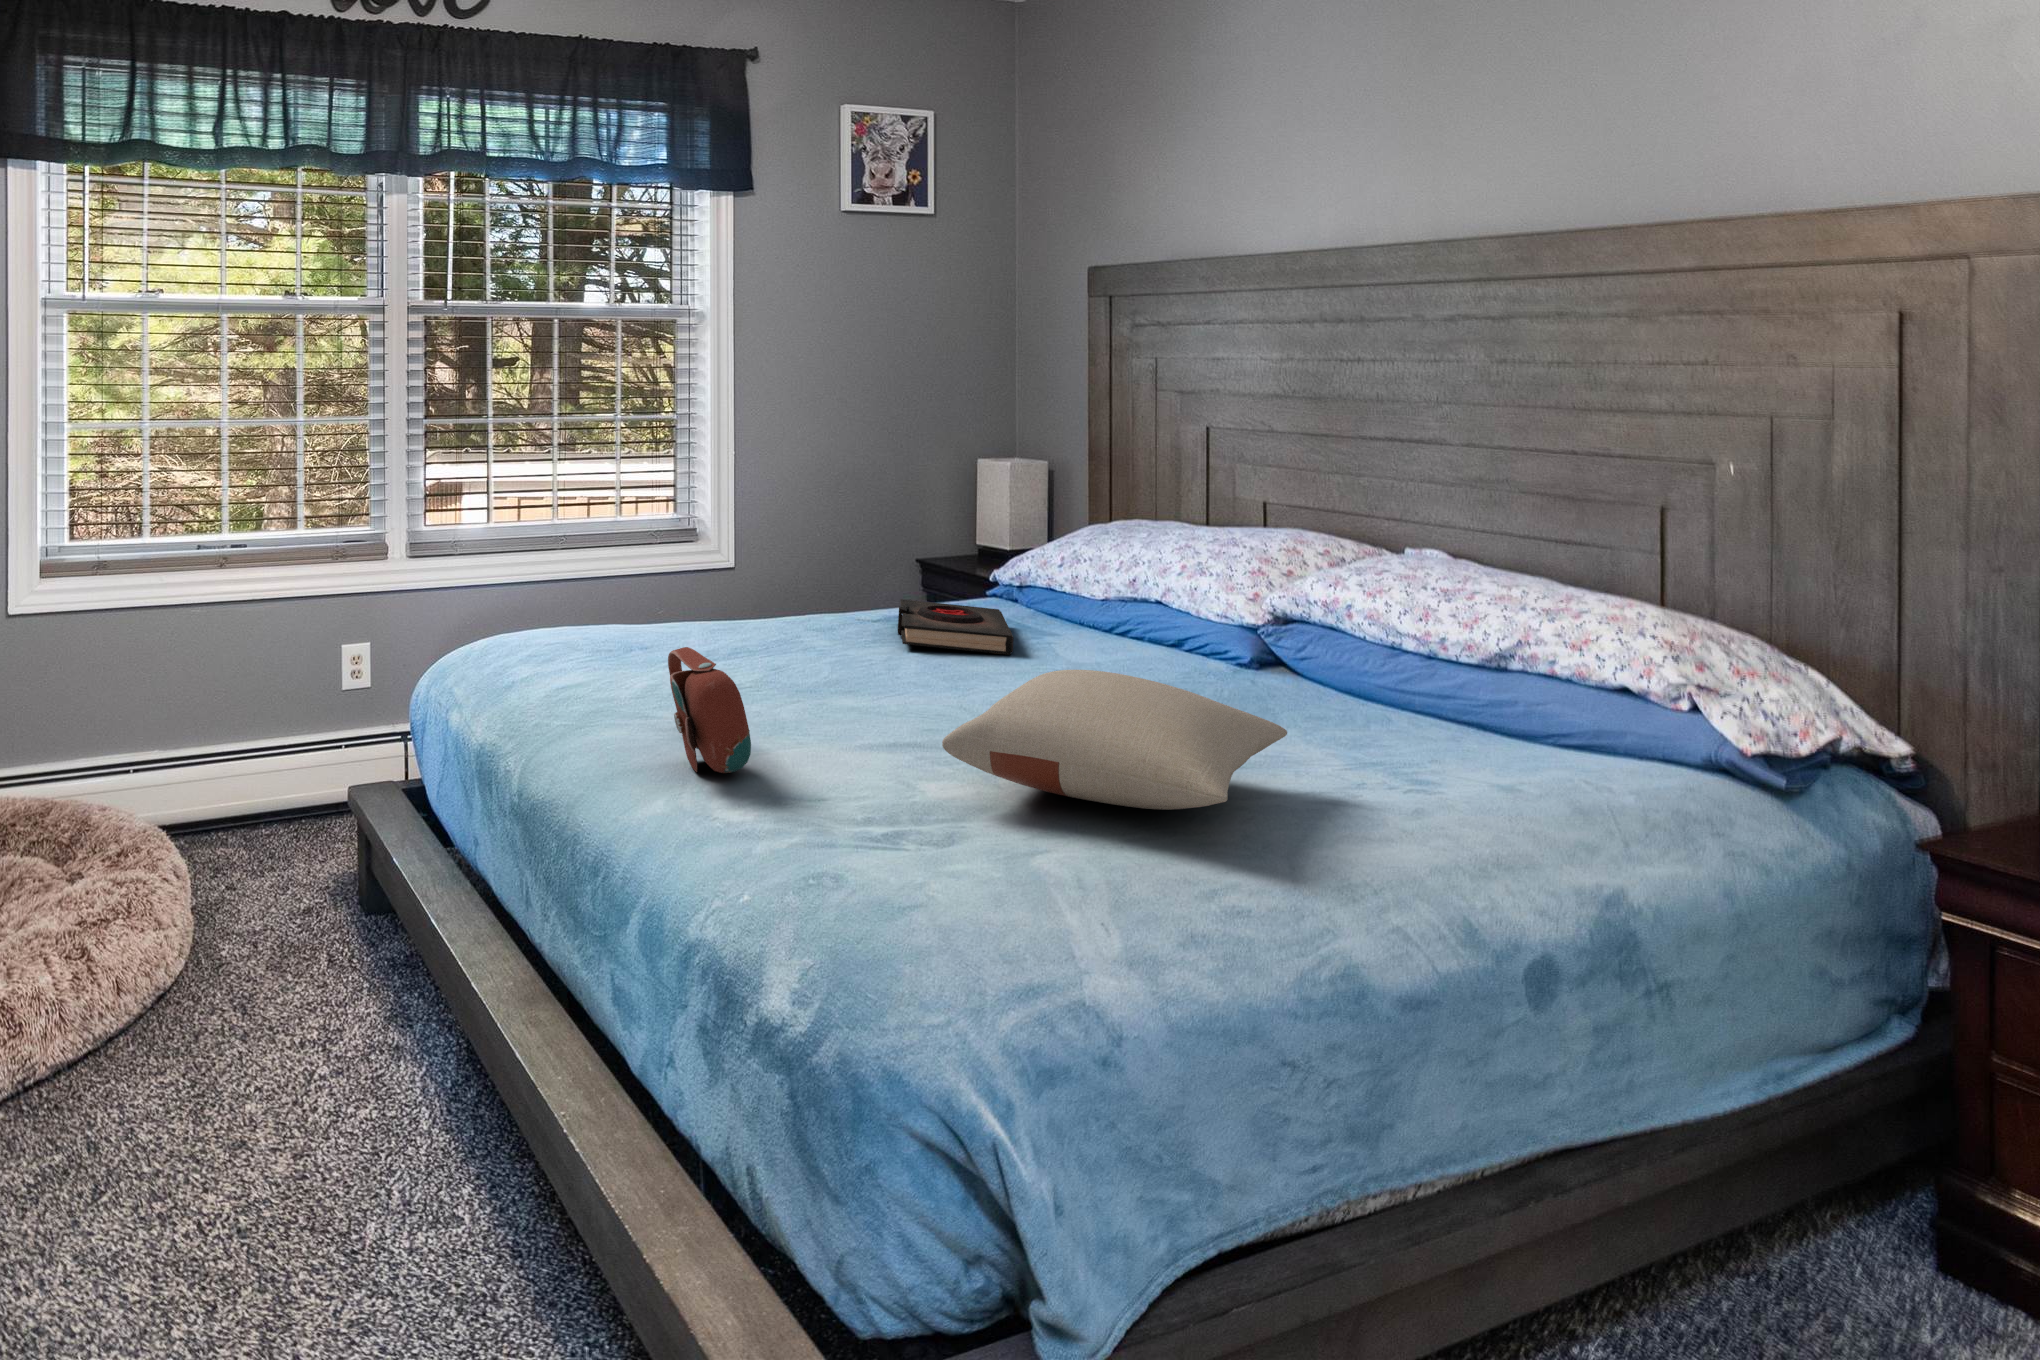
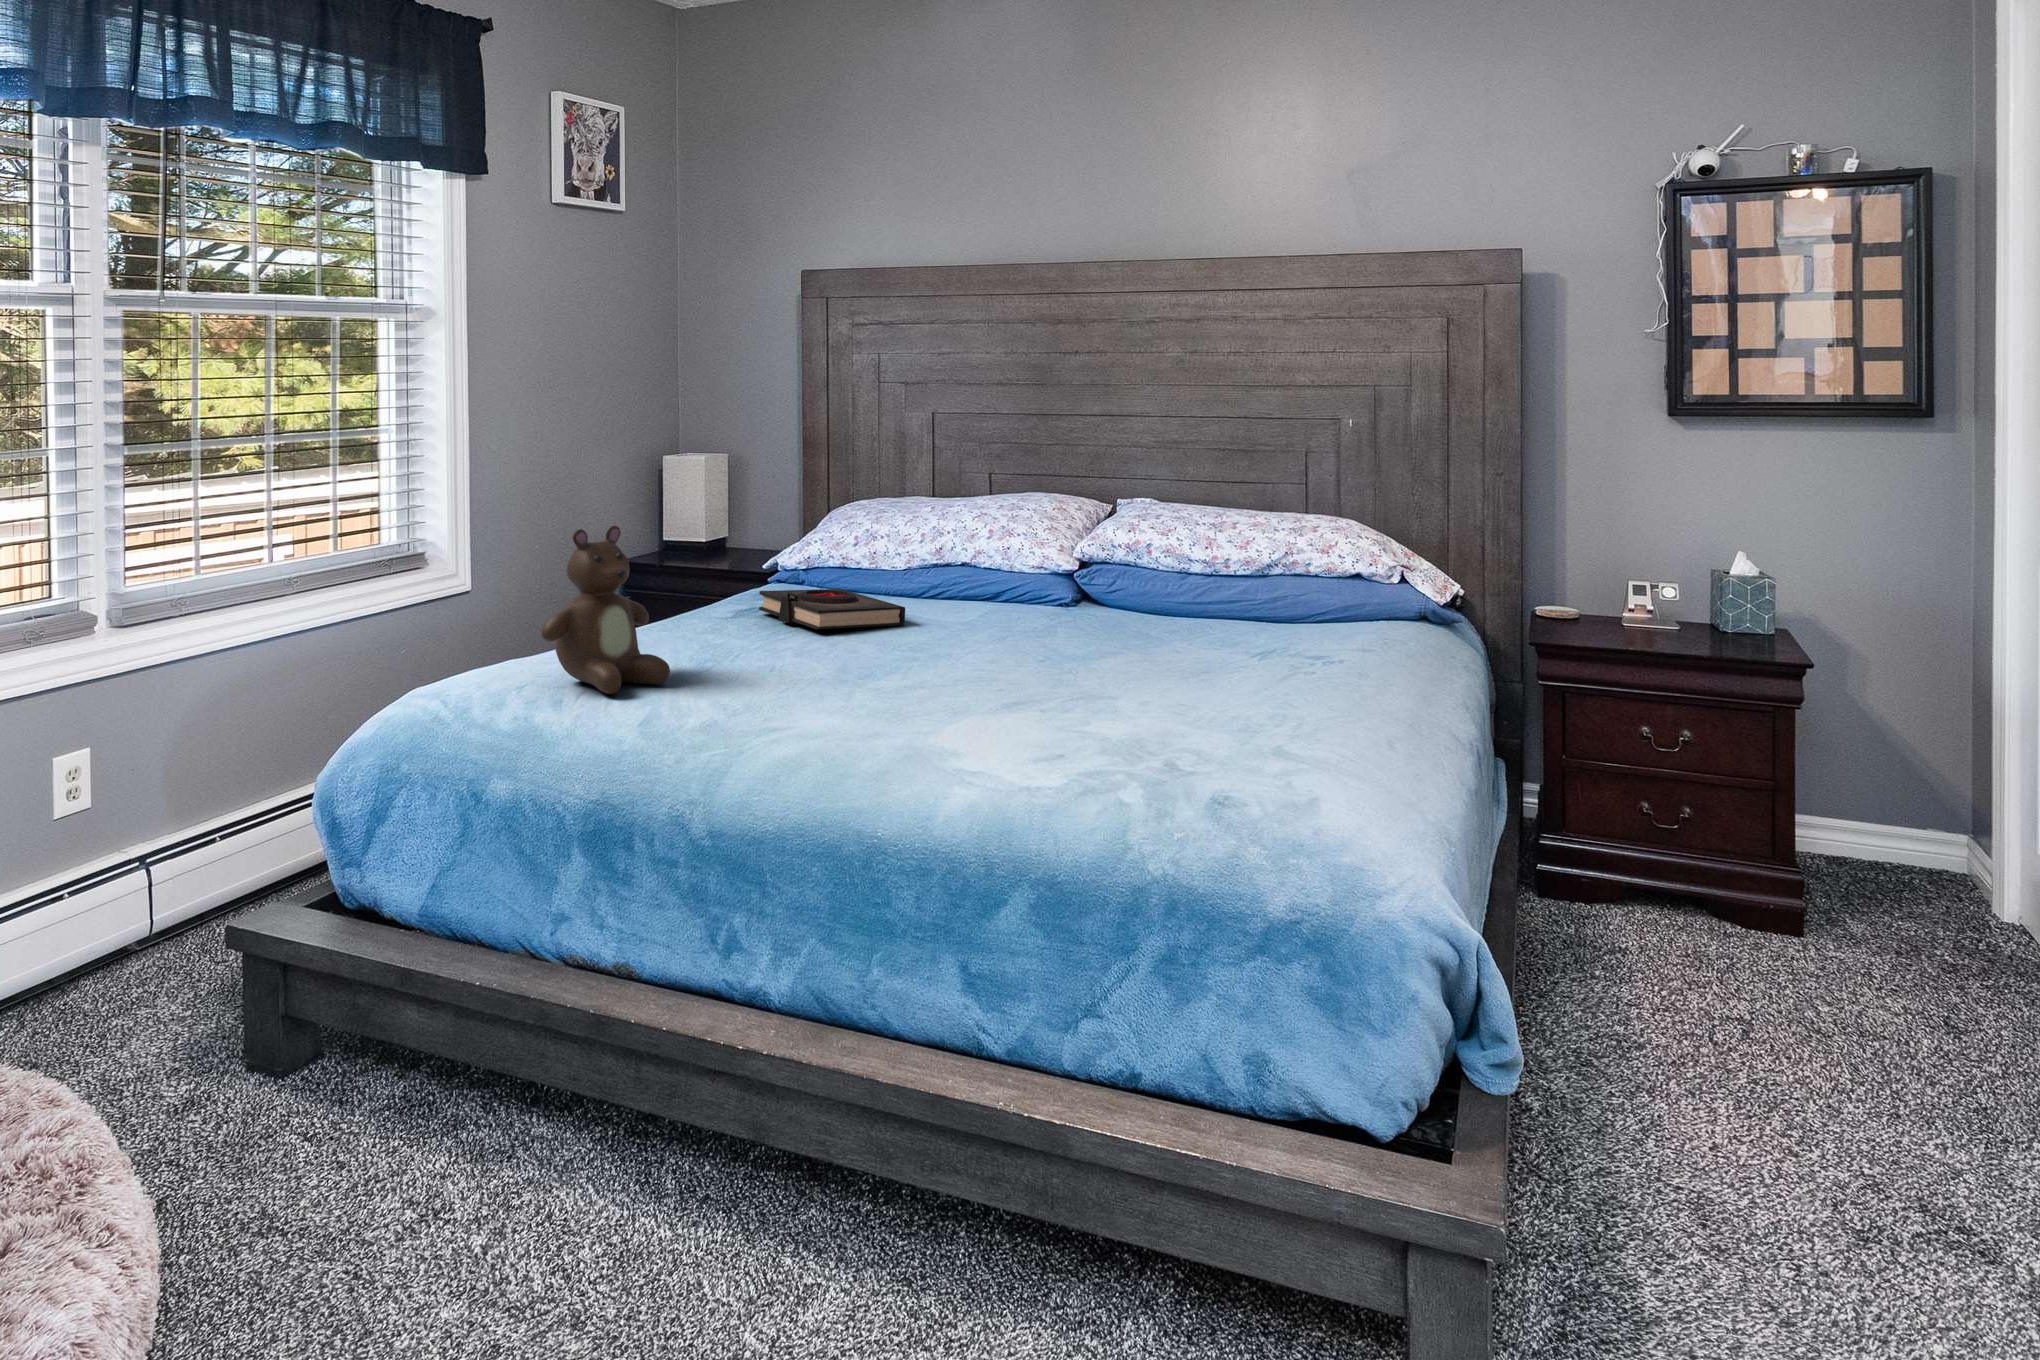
teddy bear: none [581,517,695,667] -> present [541,526,670,694]
handbag: present [668,647,751,773] -> none [777,644,955,761]
pillow: present [942,670,1287,810] -> none [1067,607,1349,711]

